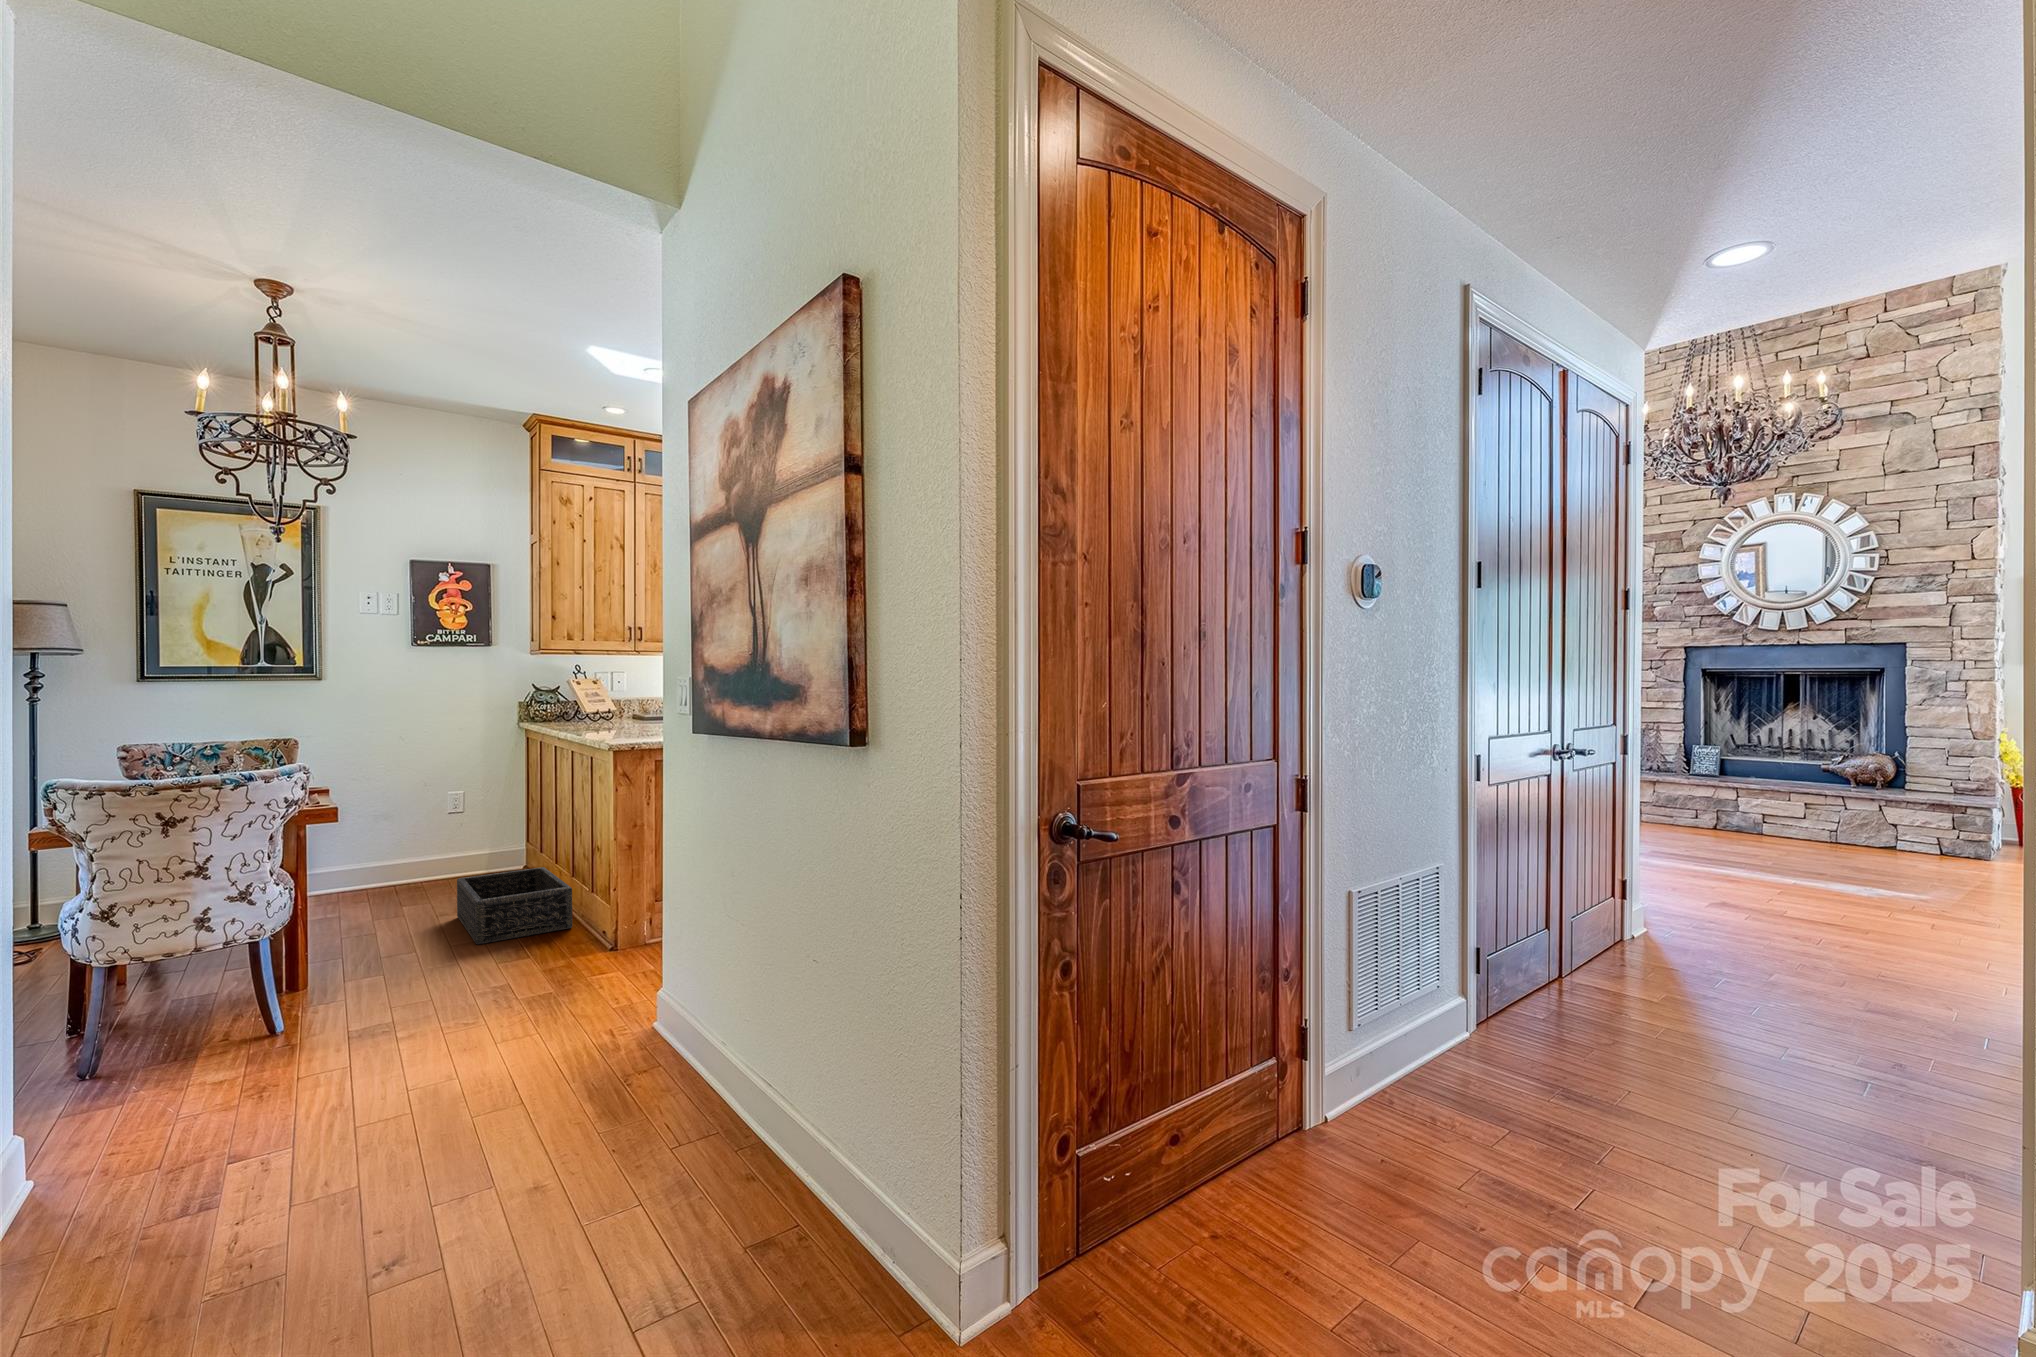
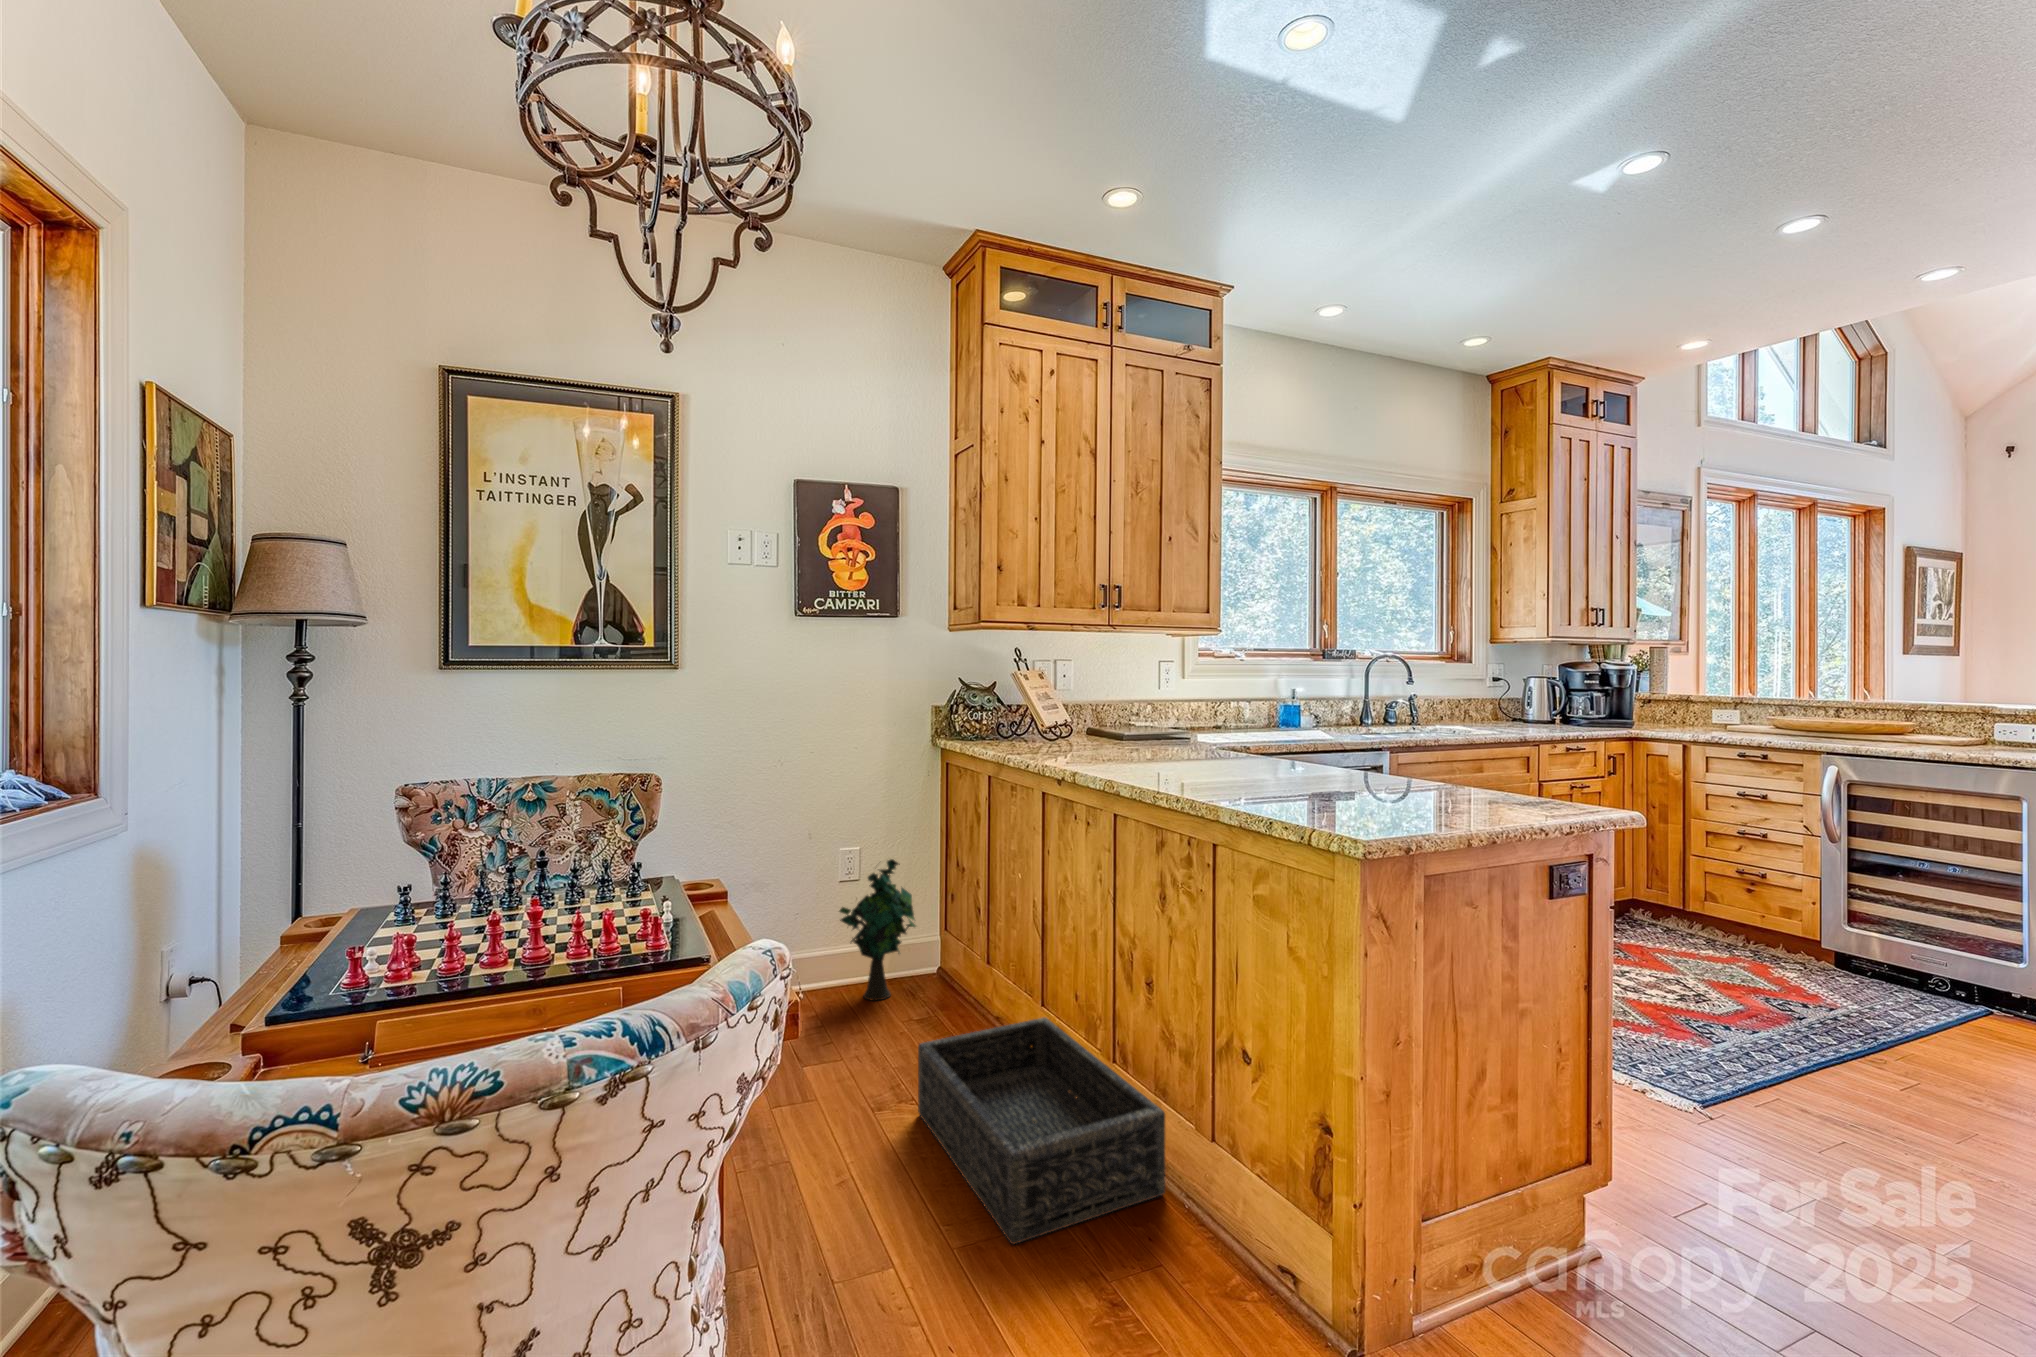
decorative plant: none [435,797,495,884] -> present [840,859,916,1001]

